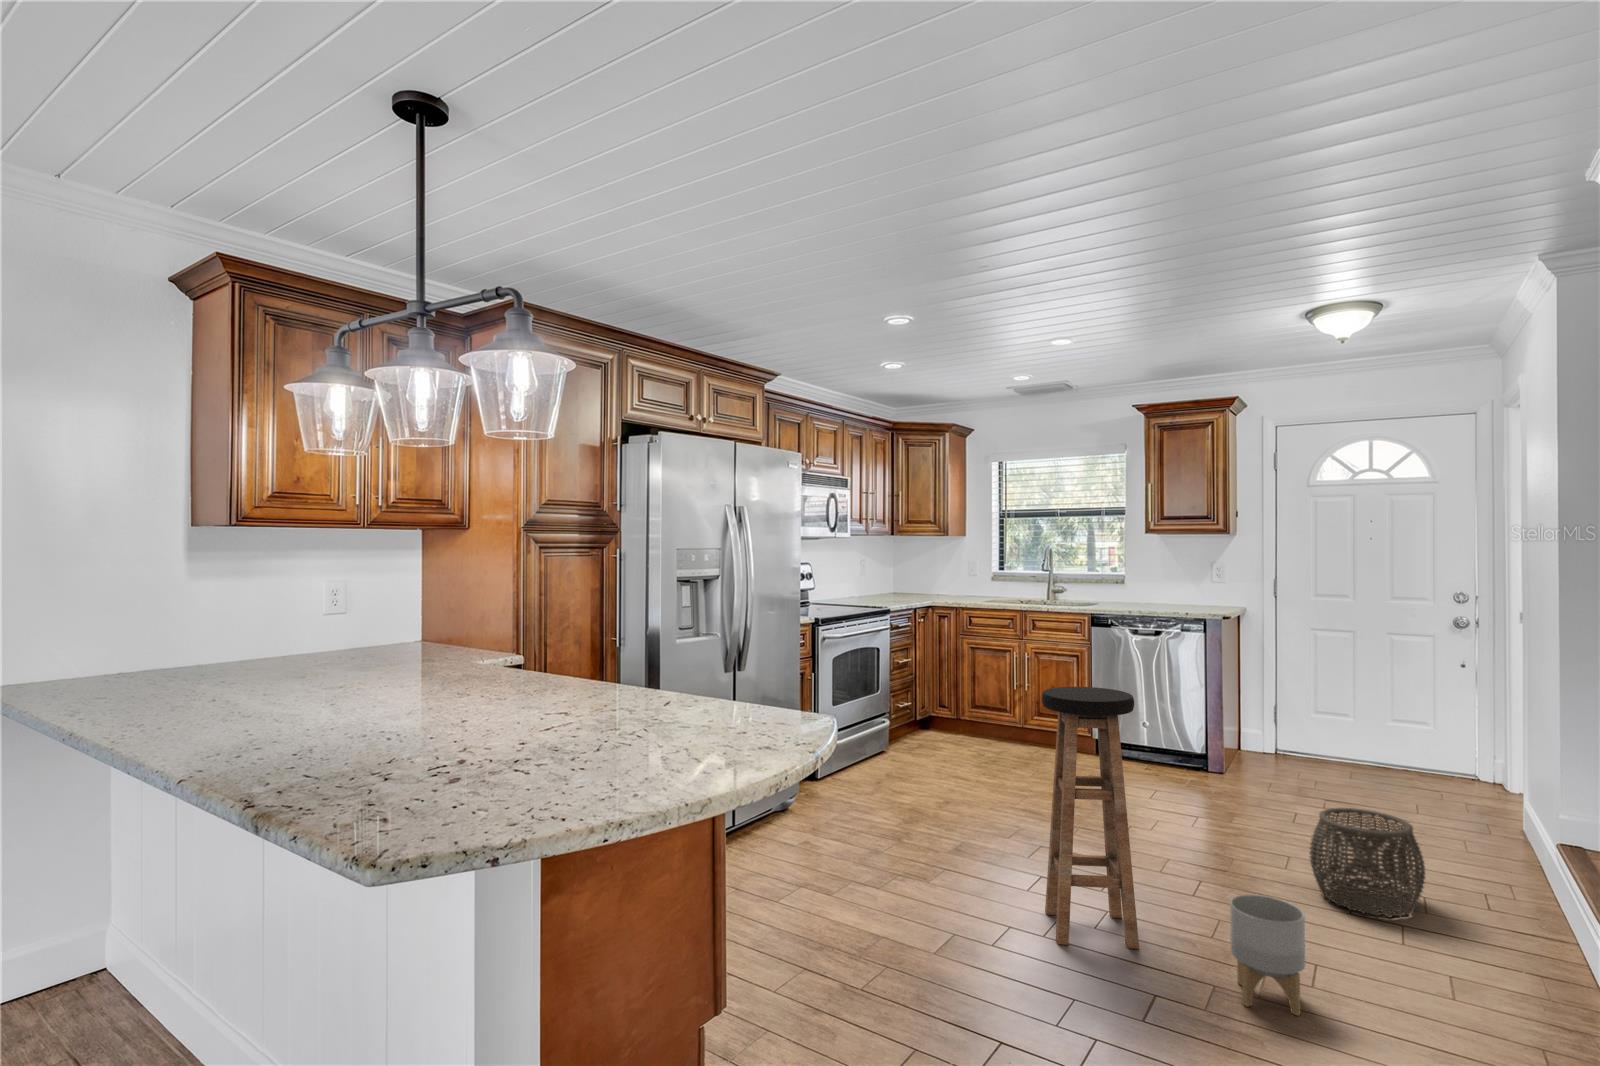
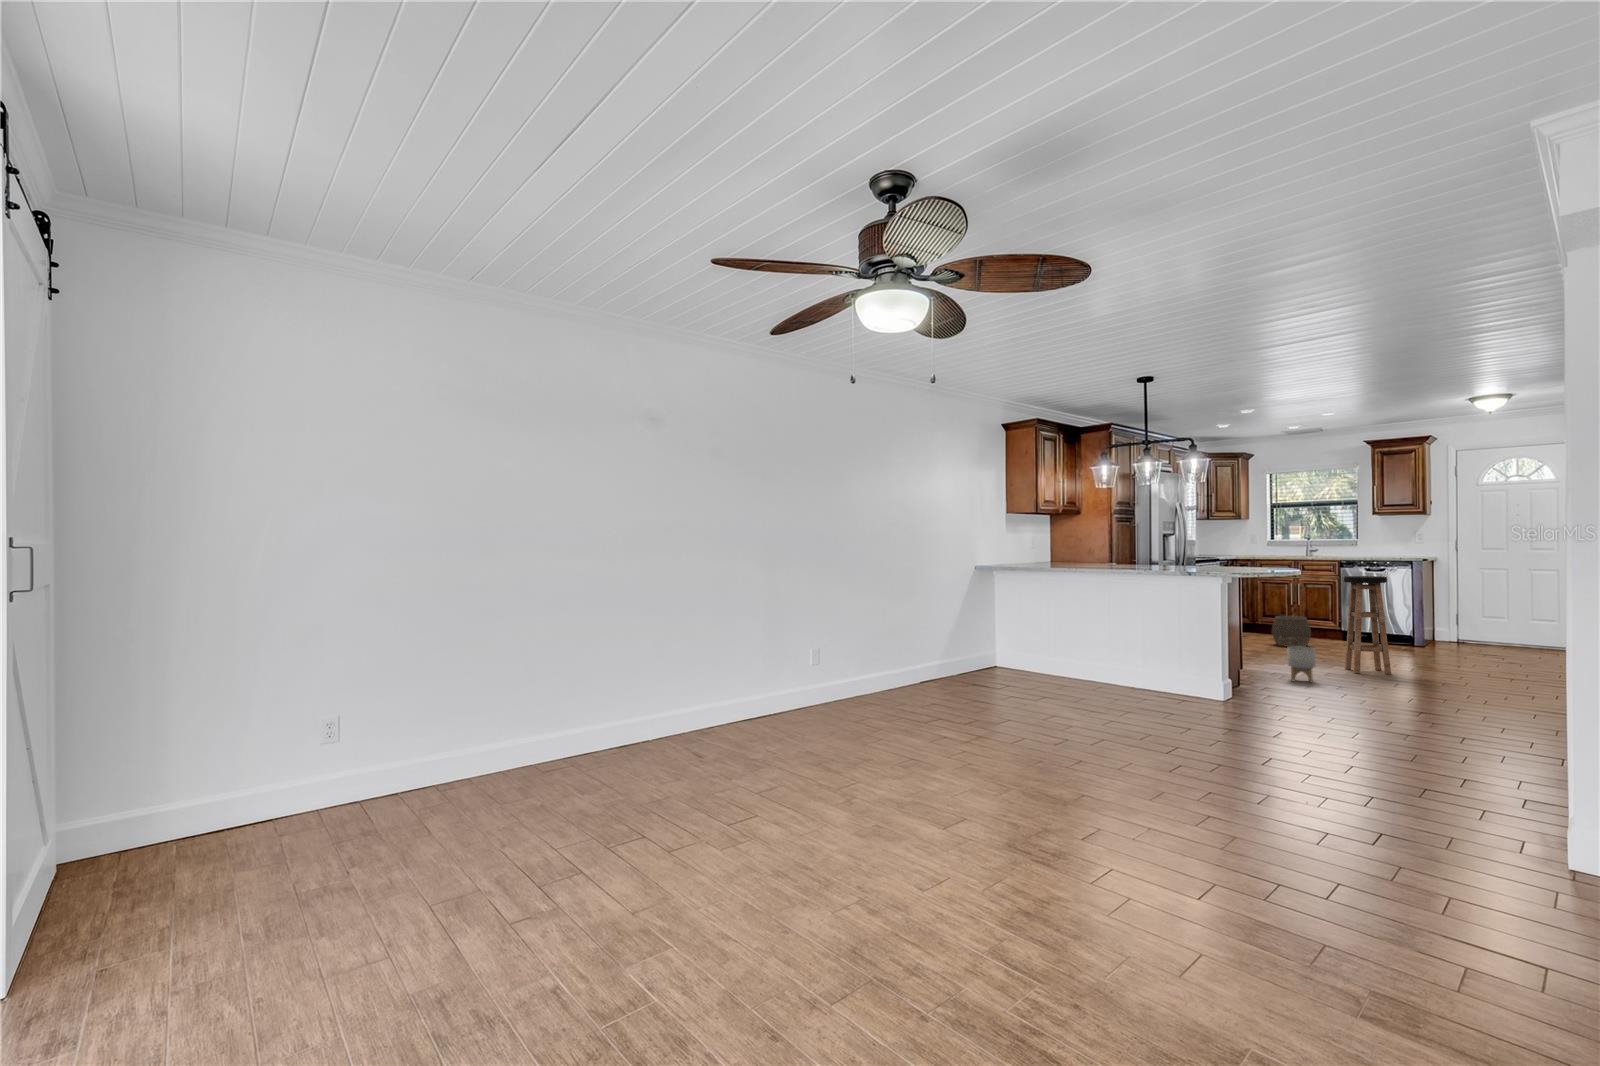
woven basket: present [1309,808,1425,917] -> present [1272,616,1311,647]
planter: present [1230,894,1305,1015] -> present [1287,647,1316,682]

